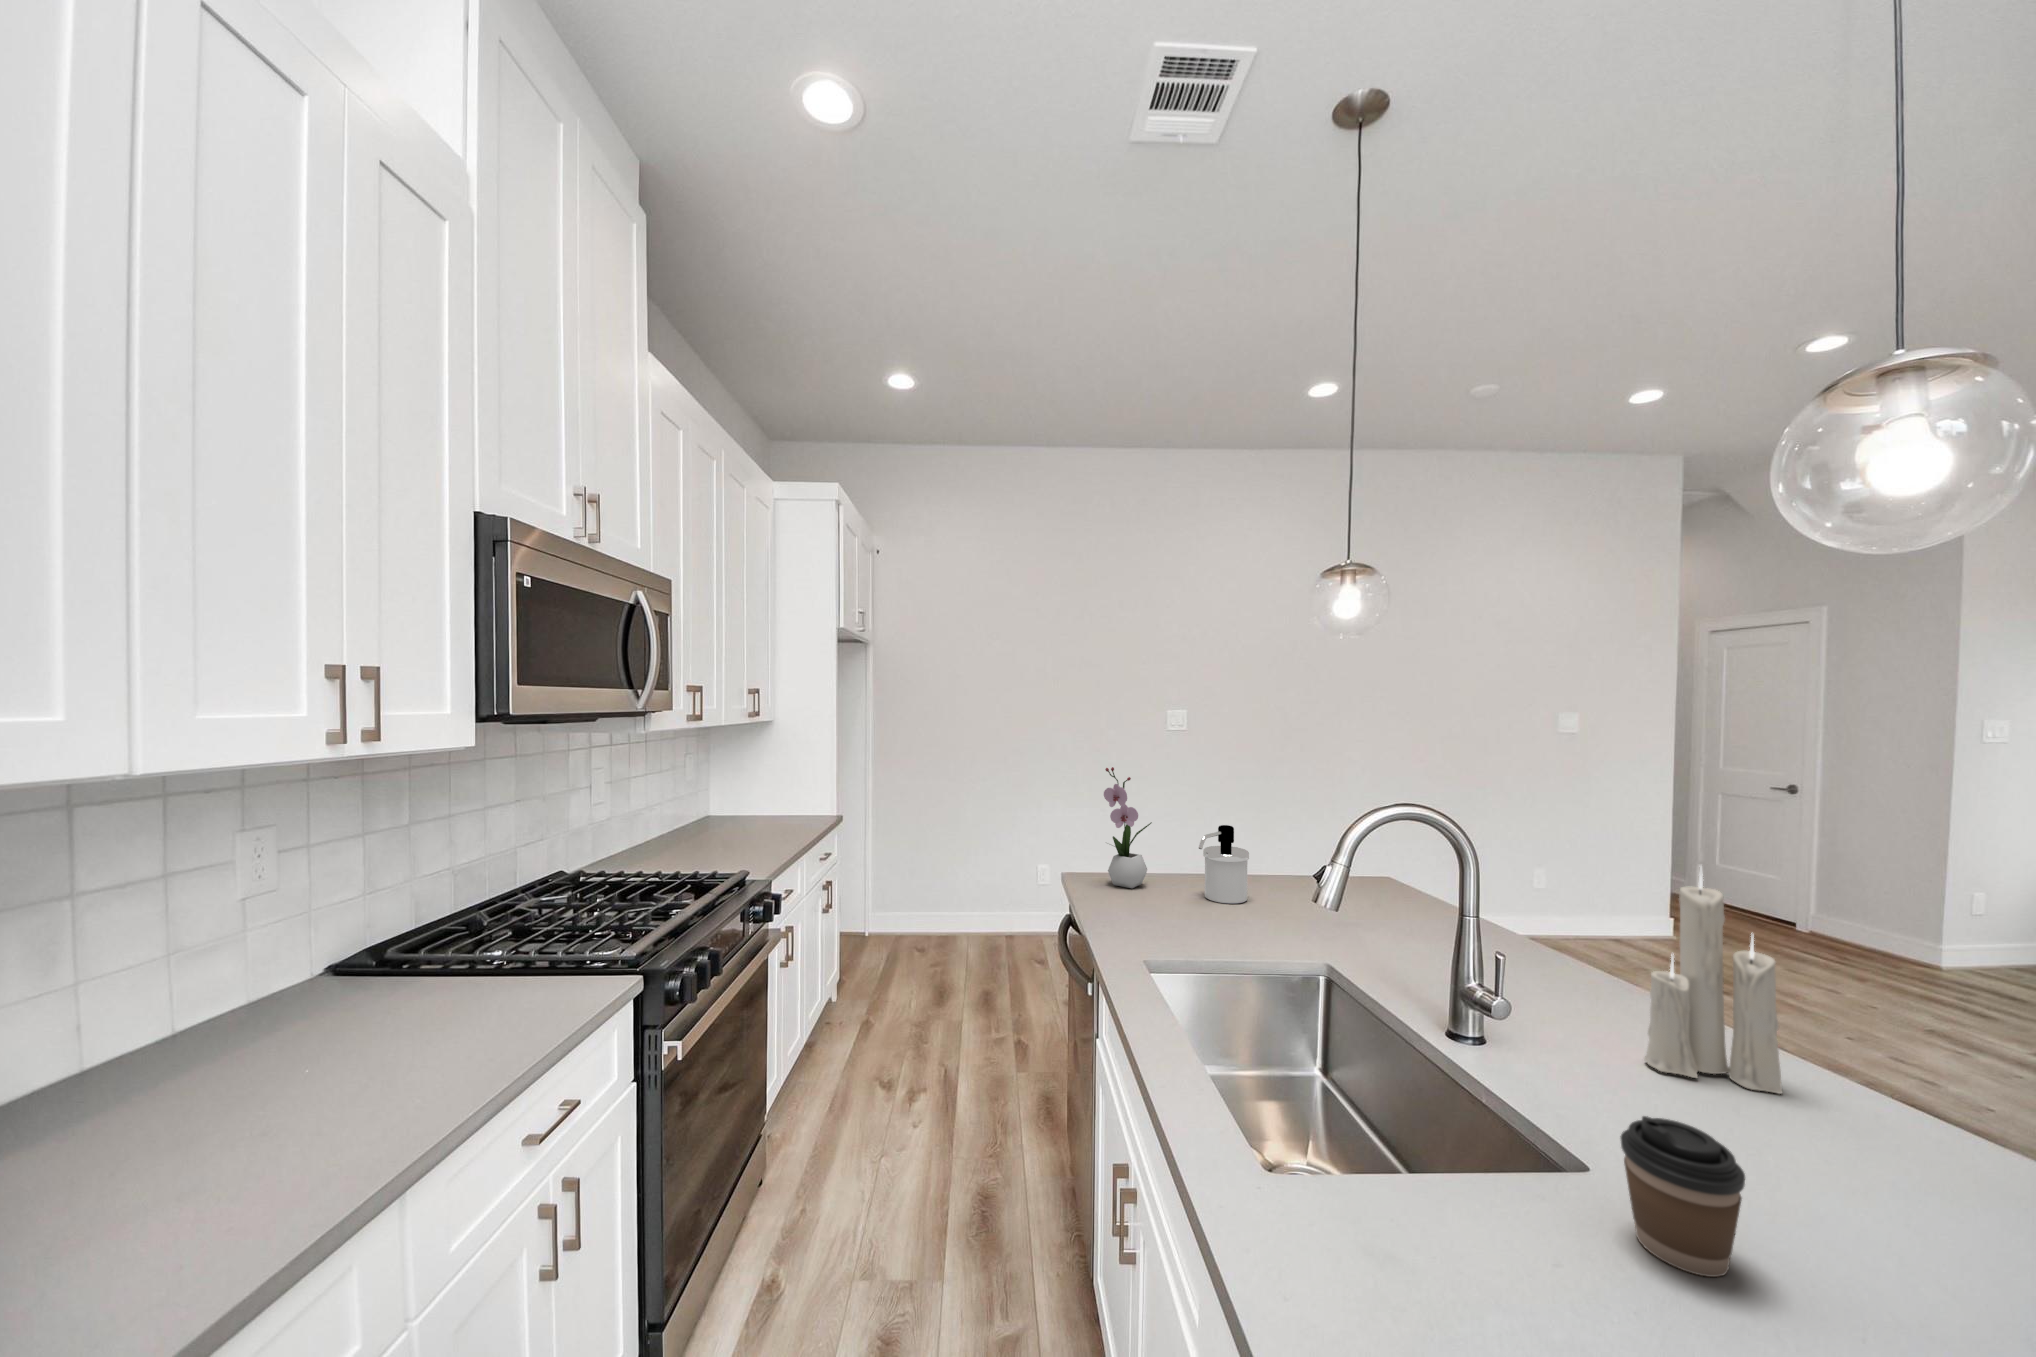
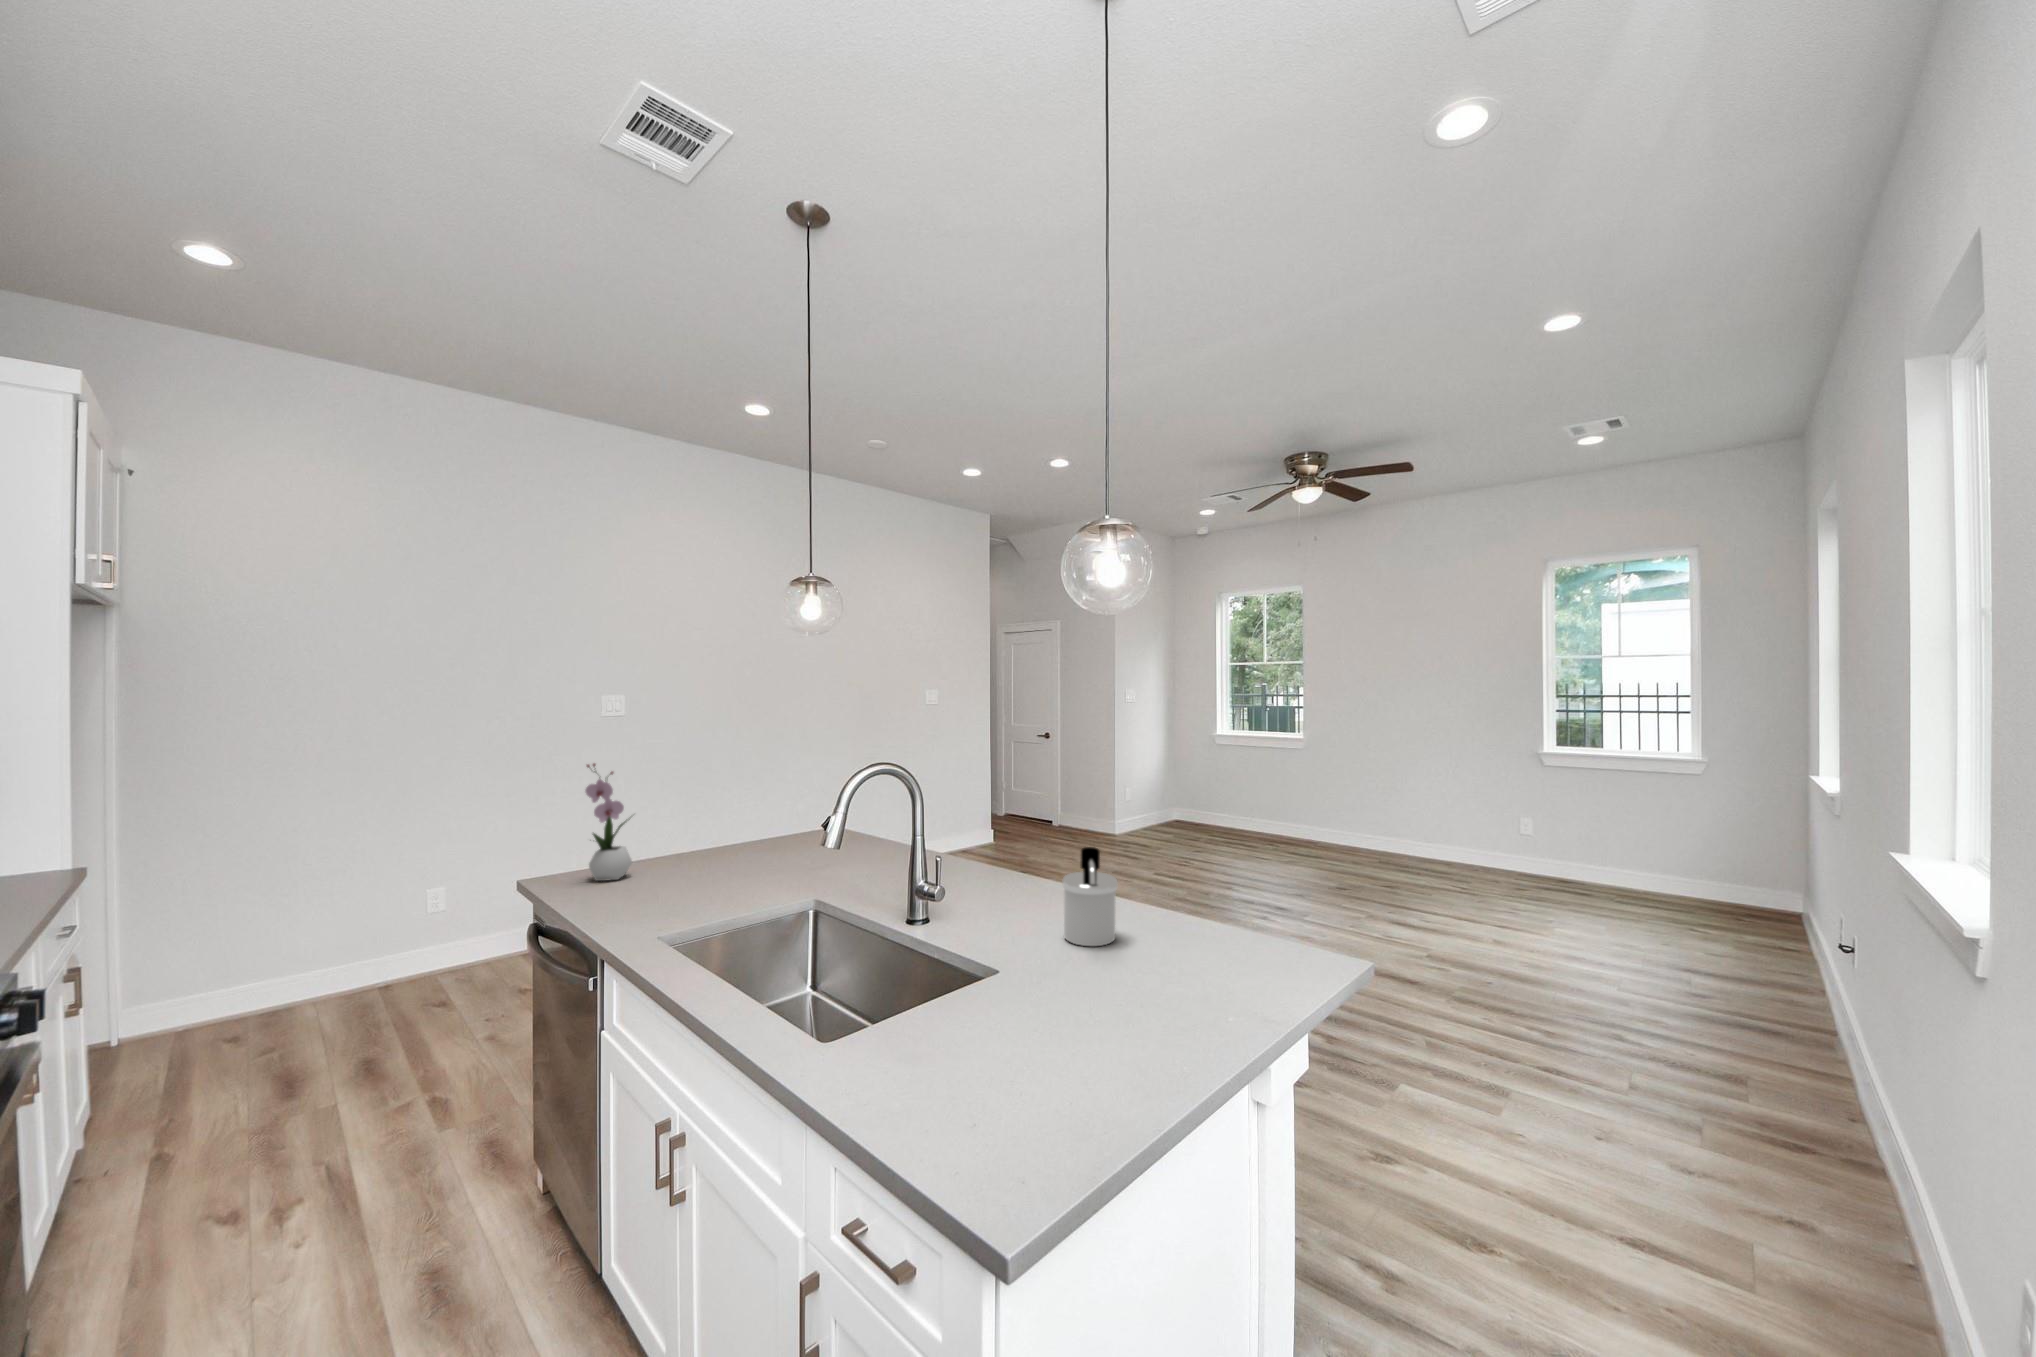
soap dispenser: present [1199,825,1249,904] -> present [1063,847,1118,946]
candle: present [1644,867,1782,1094] -> none [1009,781,1066,911]
coffee cup: present [1621,1116,1745,1277] -> none [1015,922,1063,994]

